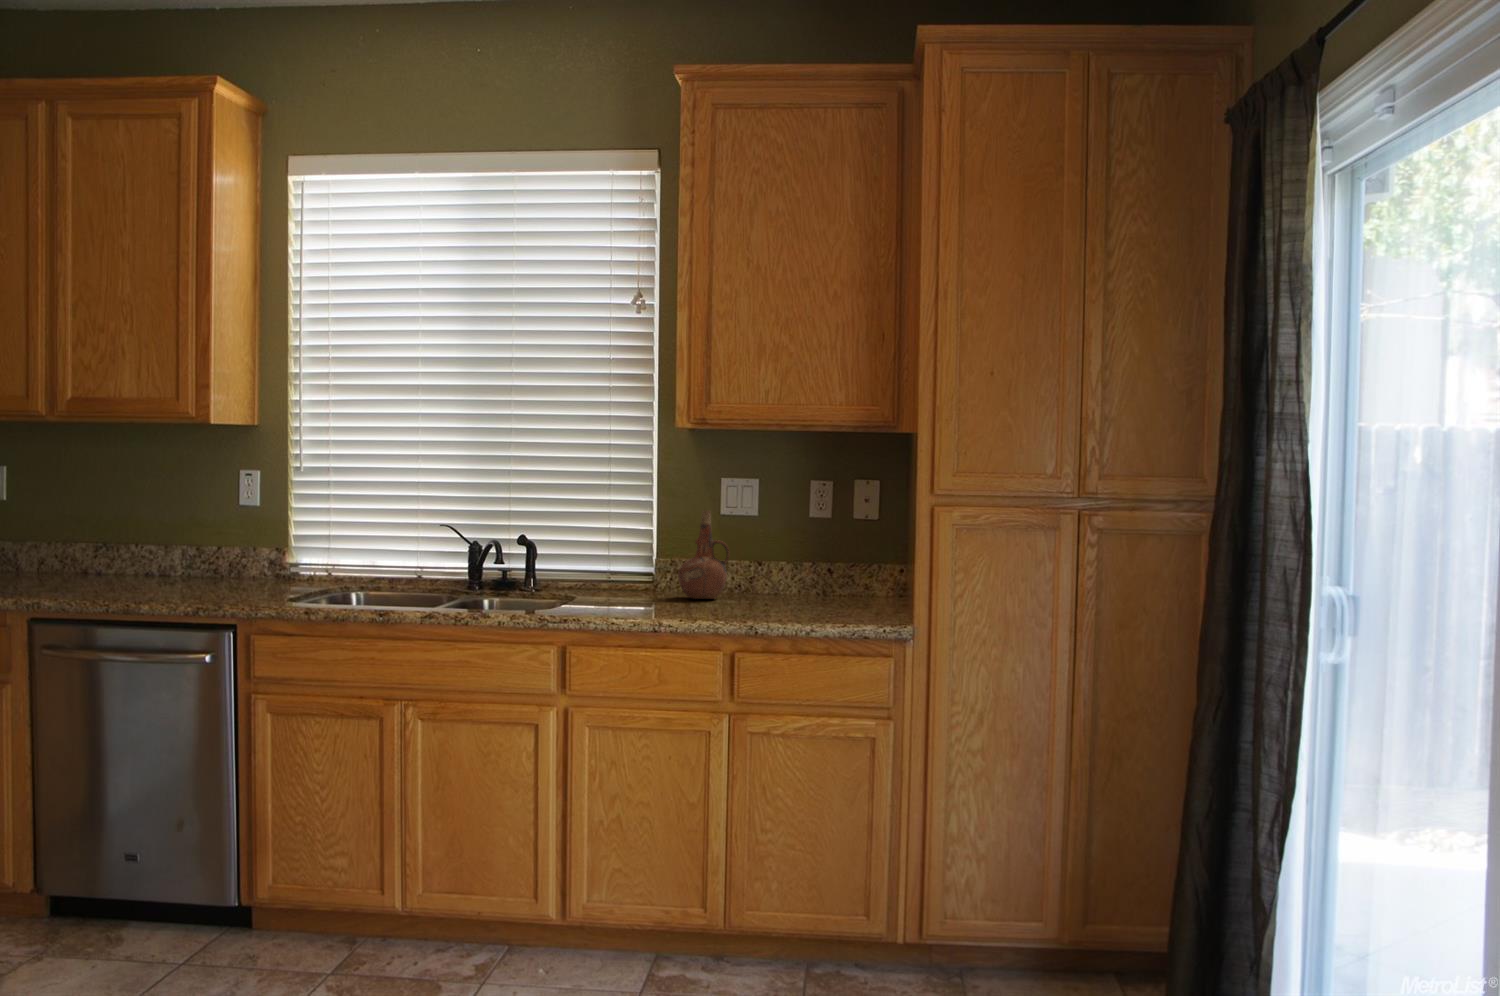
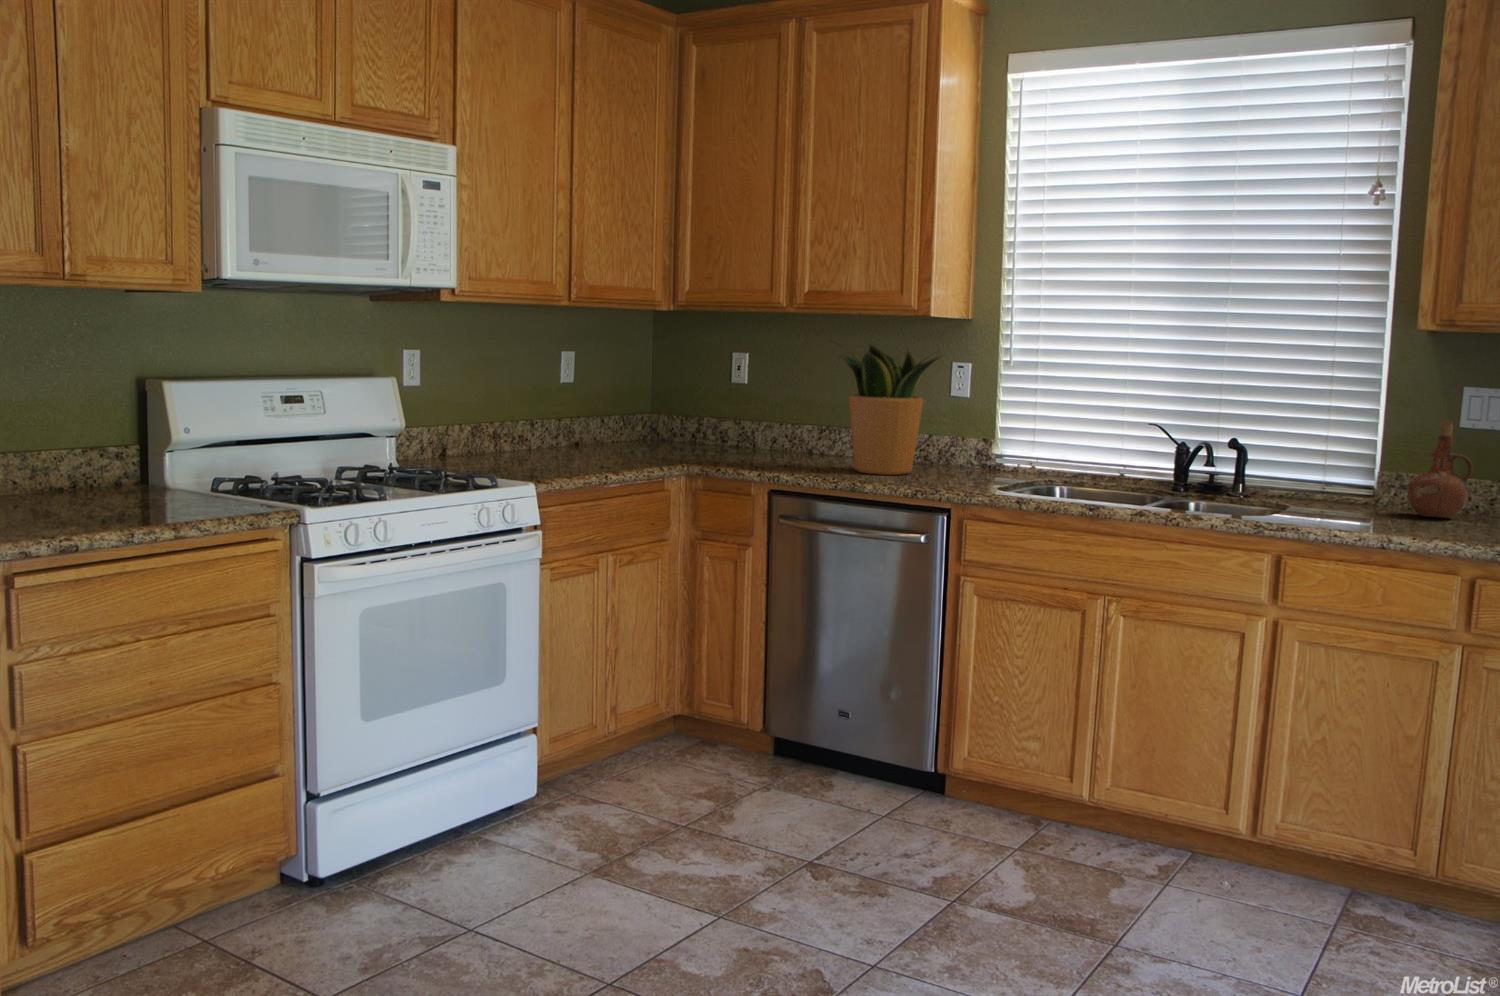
potted plant: none [84,445,225,593] -> present [838,344,945,475]

